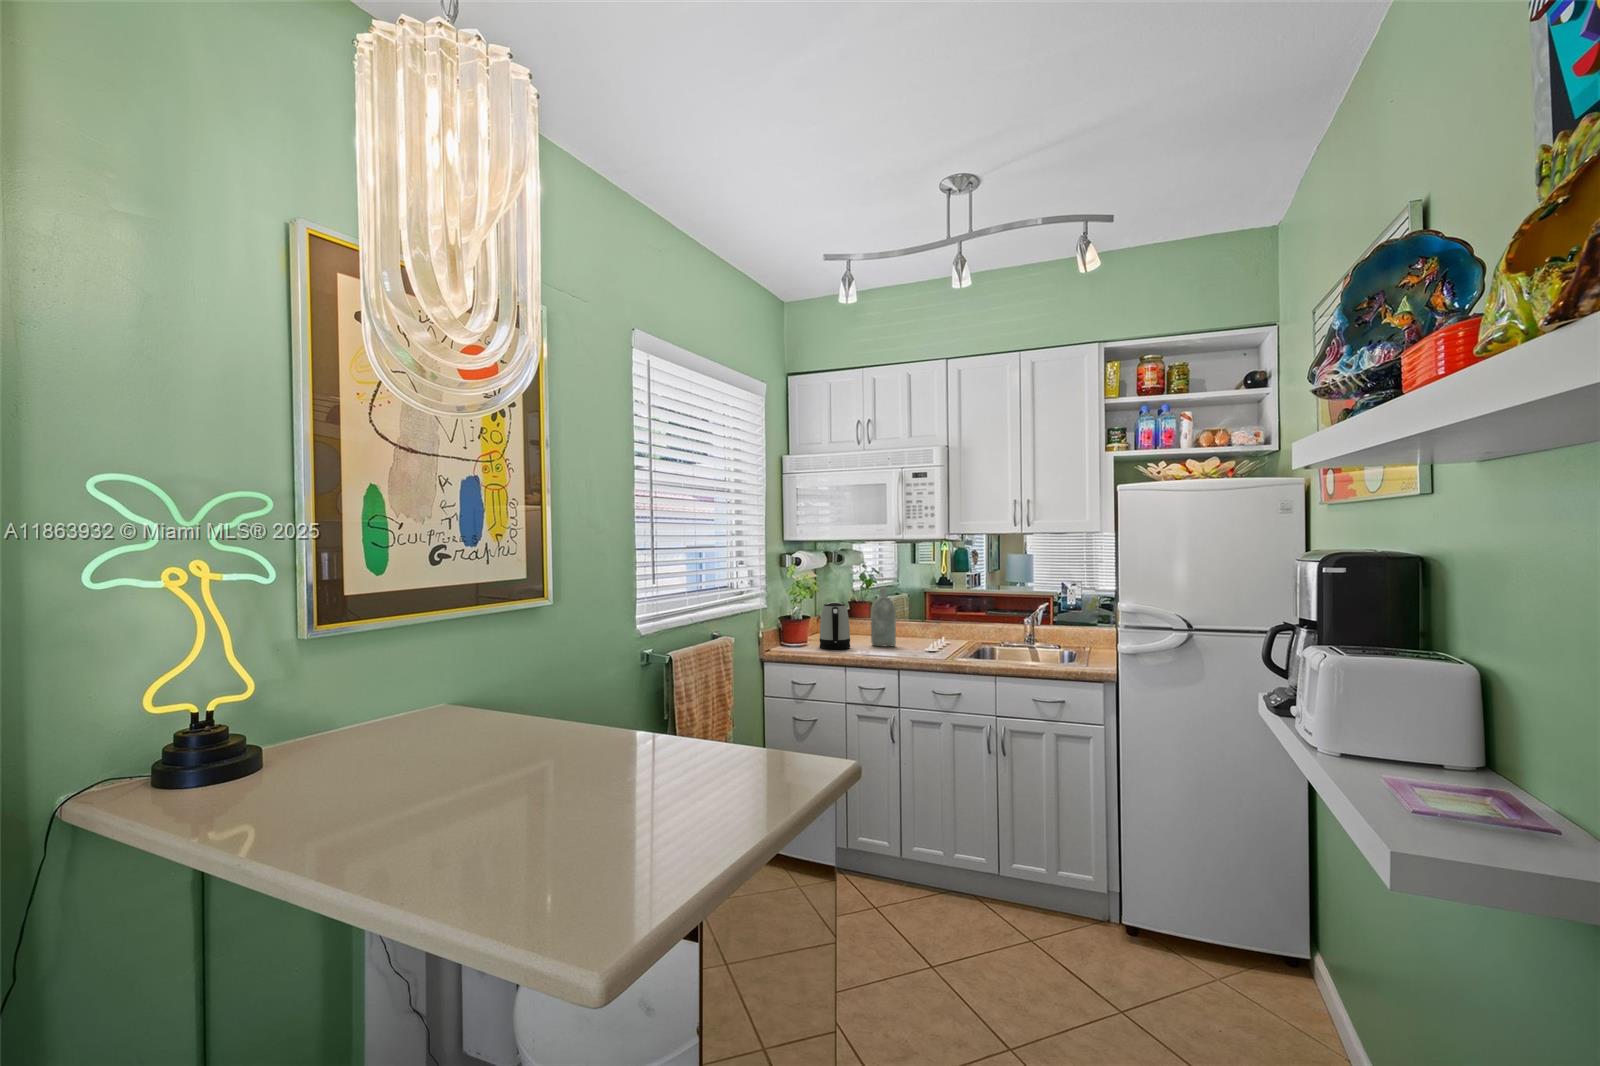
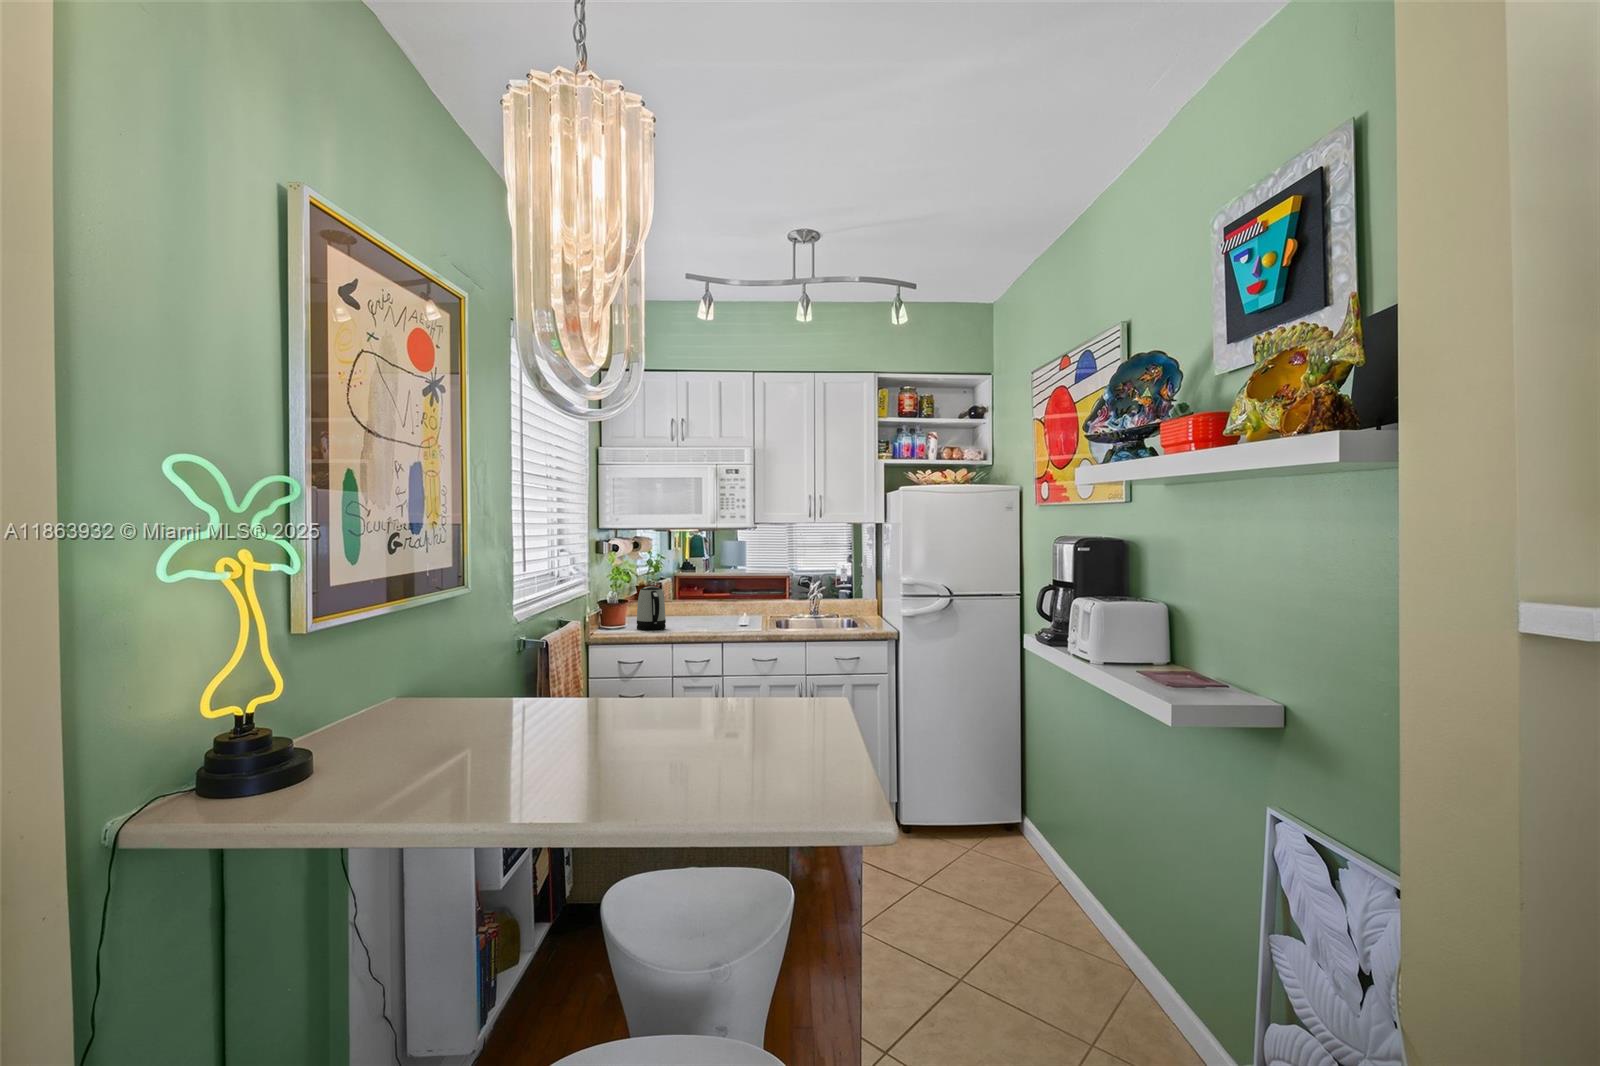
bottle: present [871,587,896,646] -> none [680,572,702,626]

